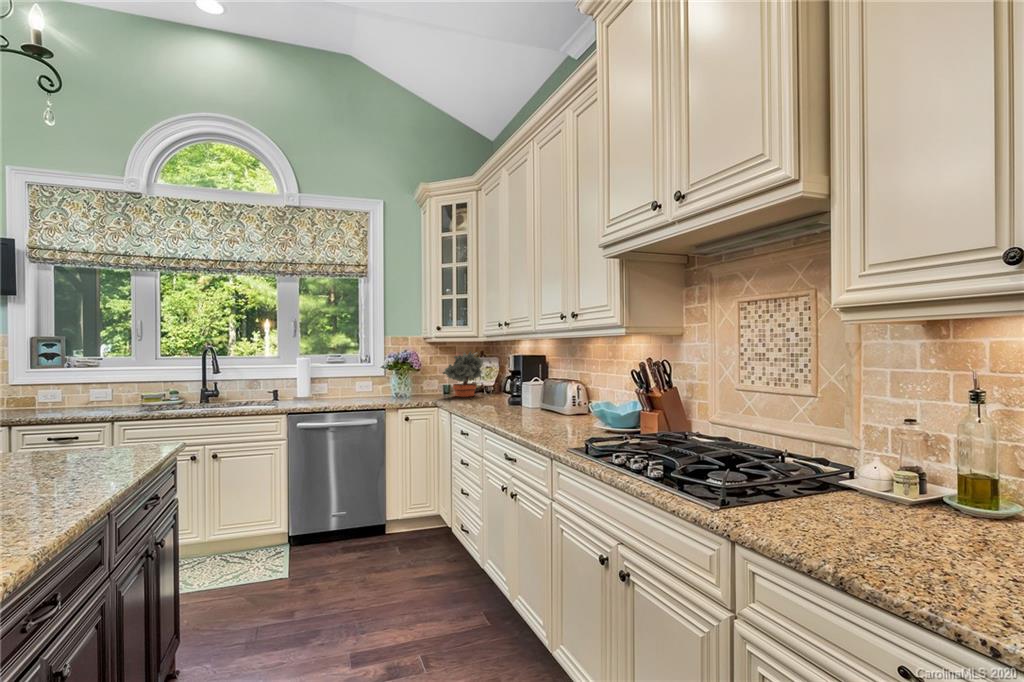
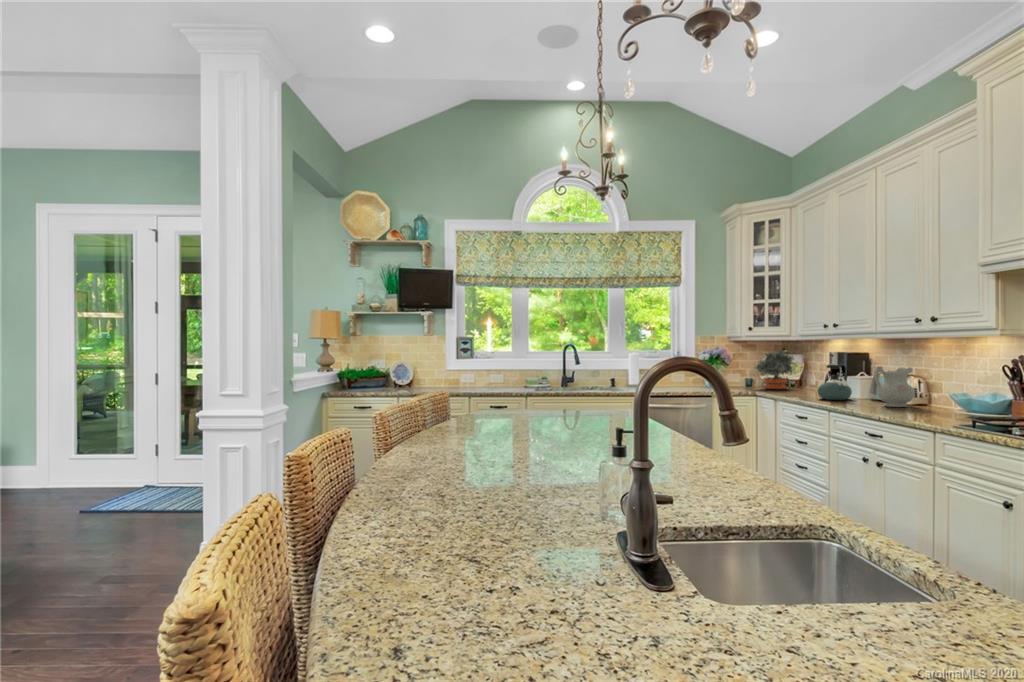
kettle: none [481,369,516,411] -> present [818,365,852,400]
ceramic pitcher: none [521,371,563,420] -> present [874,366,915,407]

